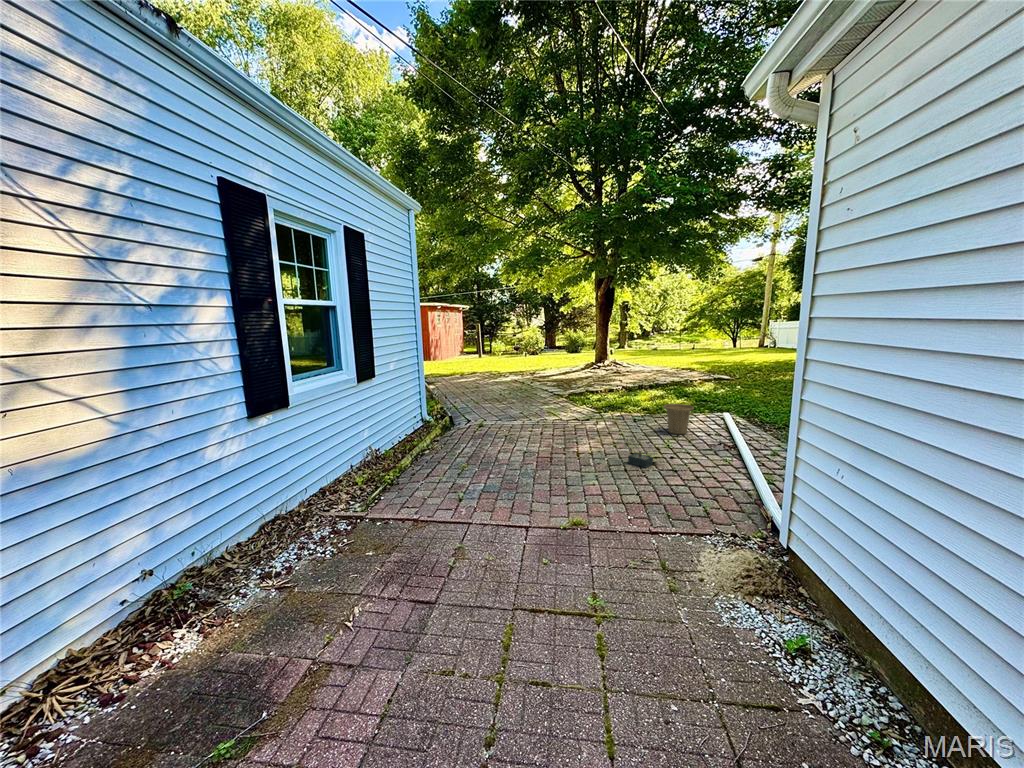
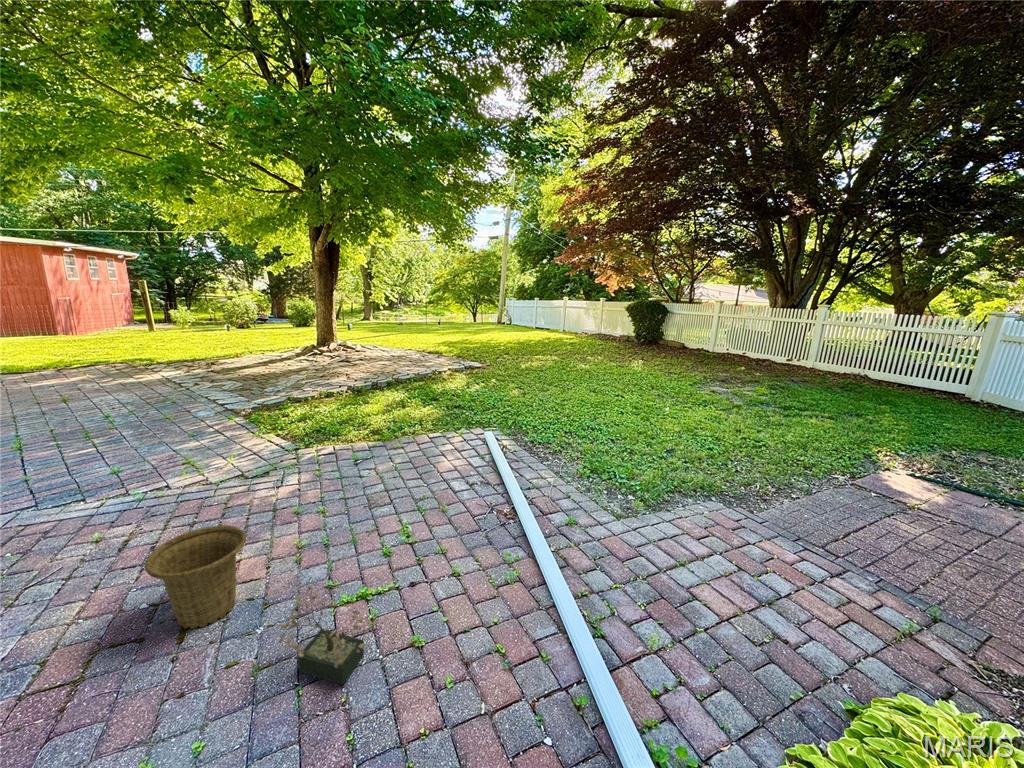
basket: present [664,404,694,434] -> present [145,525,246,629]

